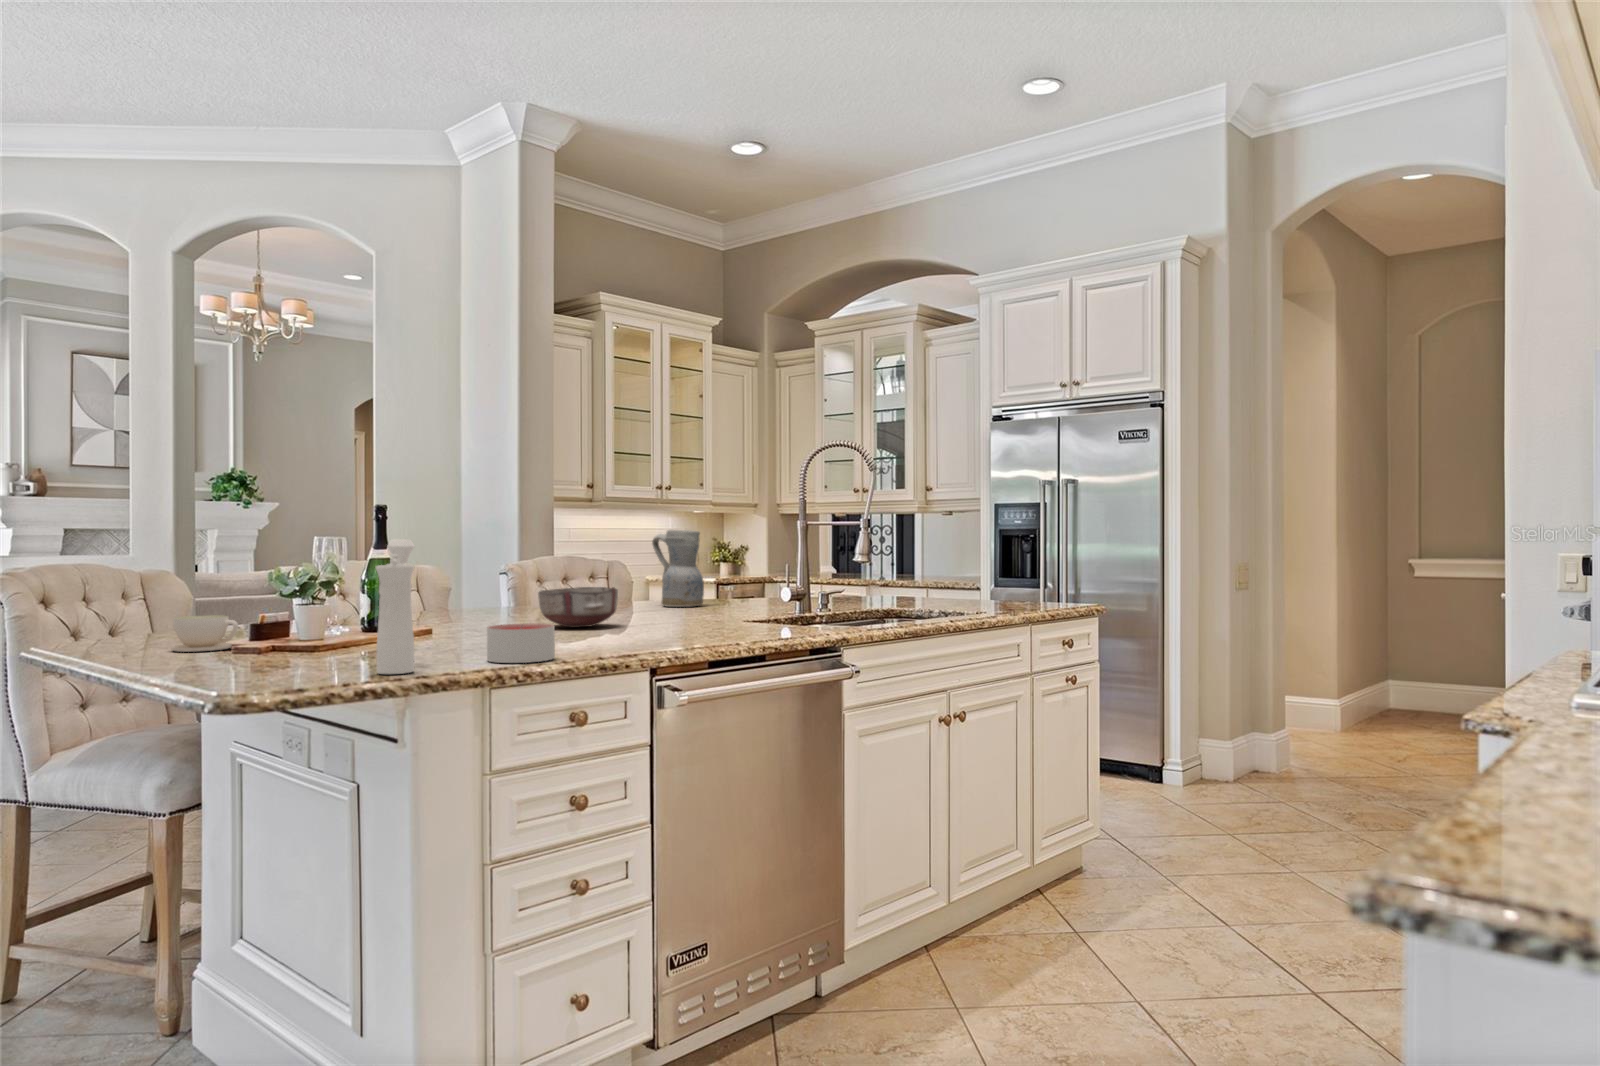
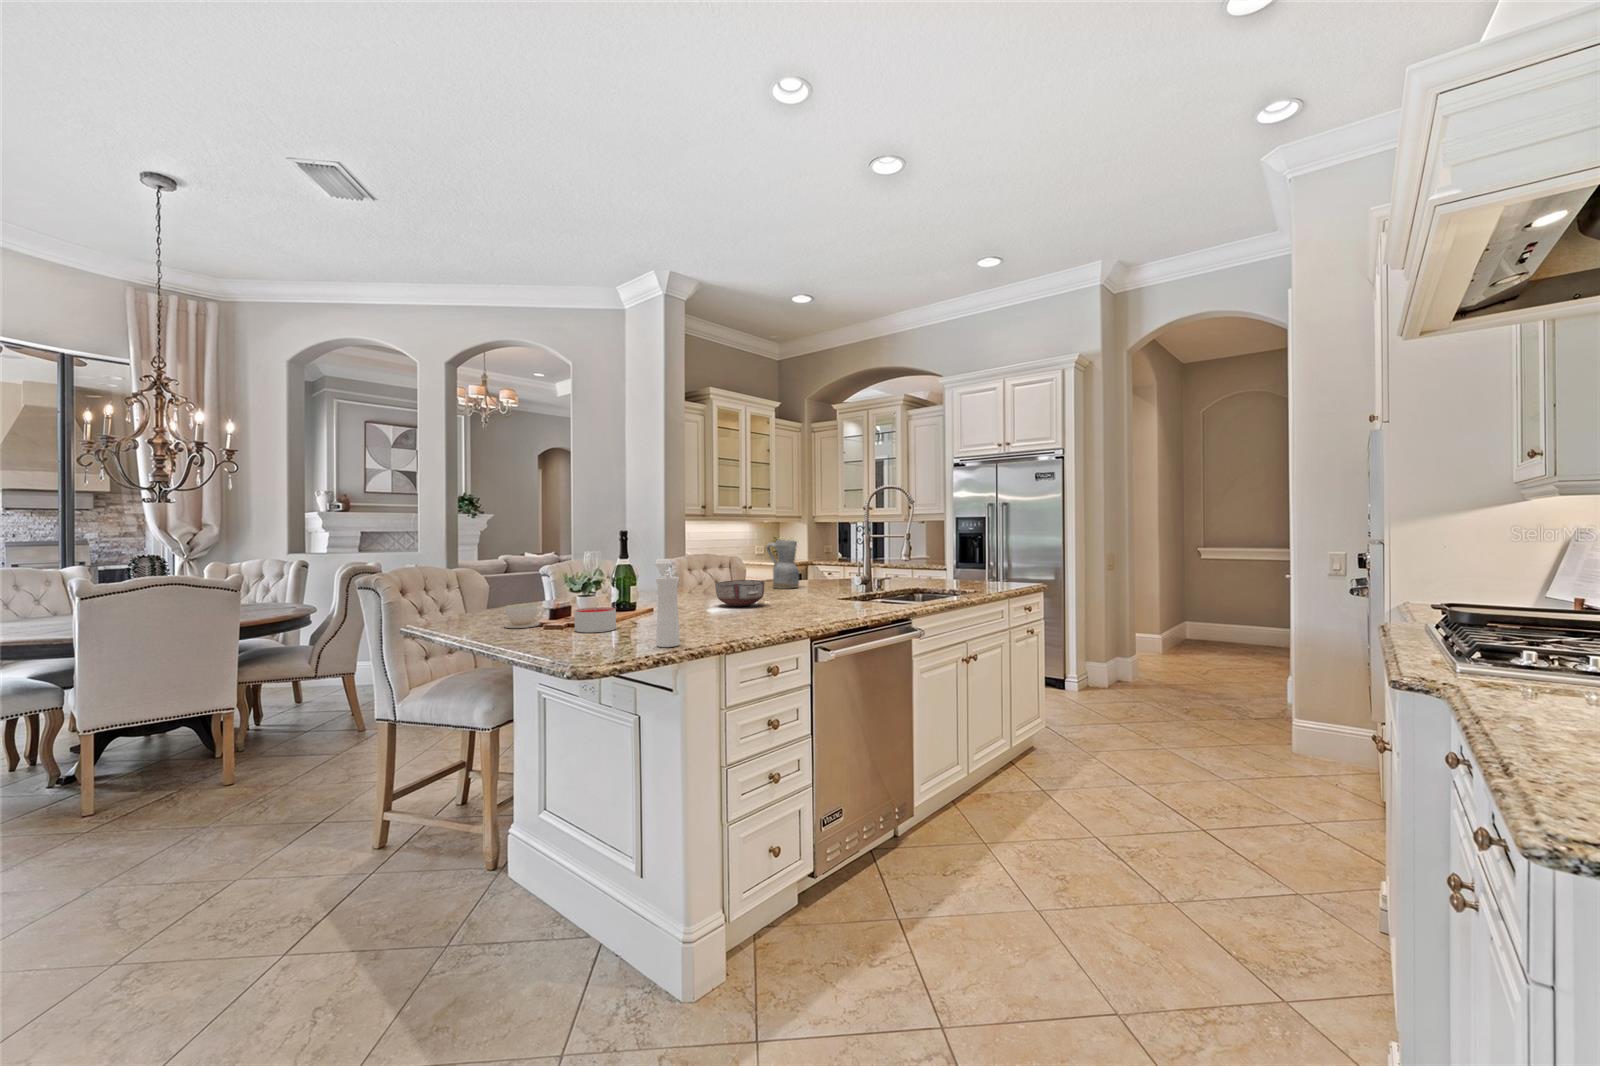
candle: present [487,624,555,663] -> present [575,607,616,633]

